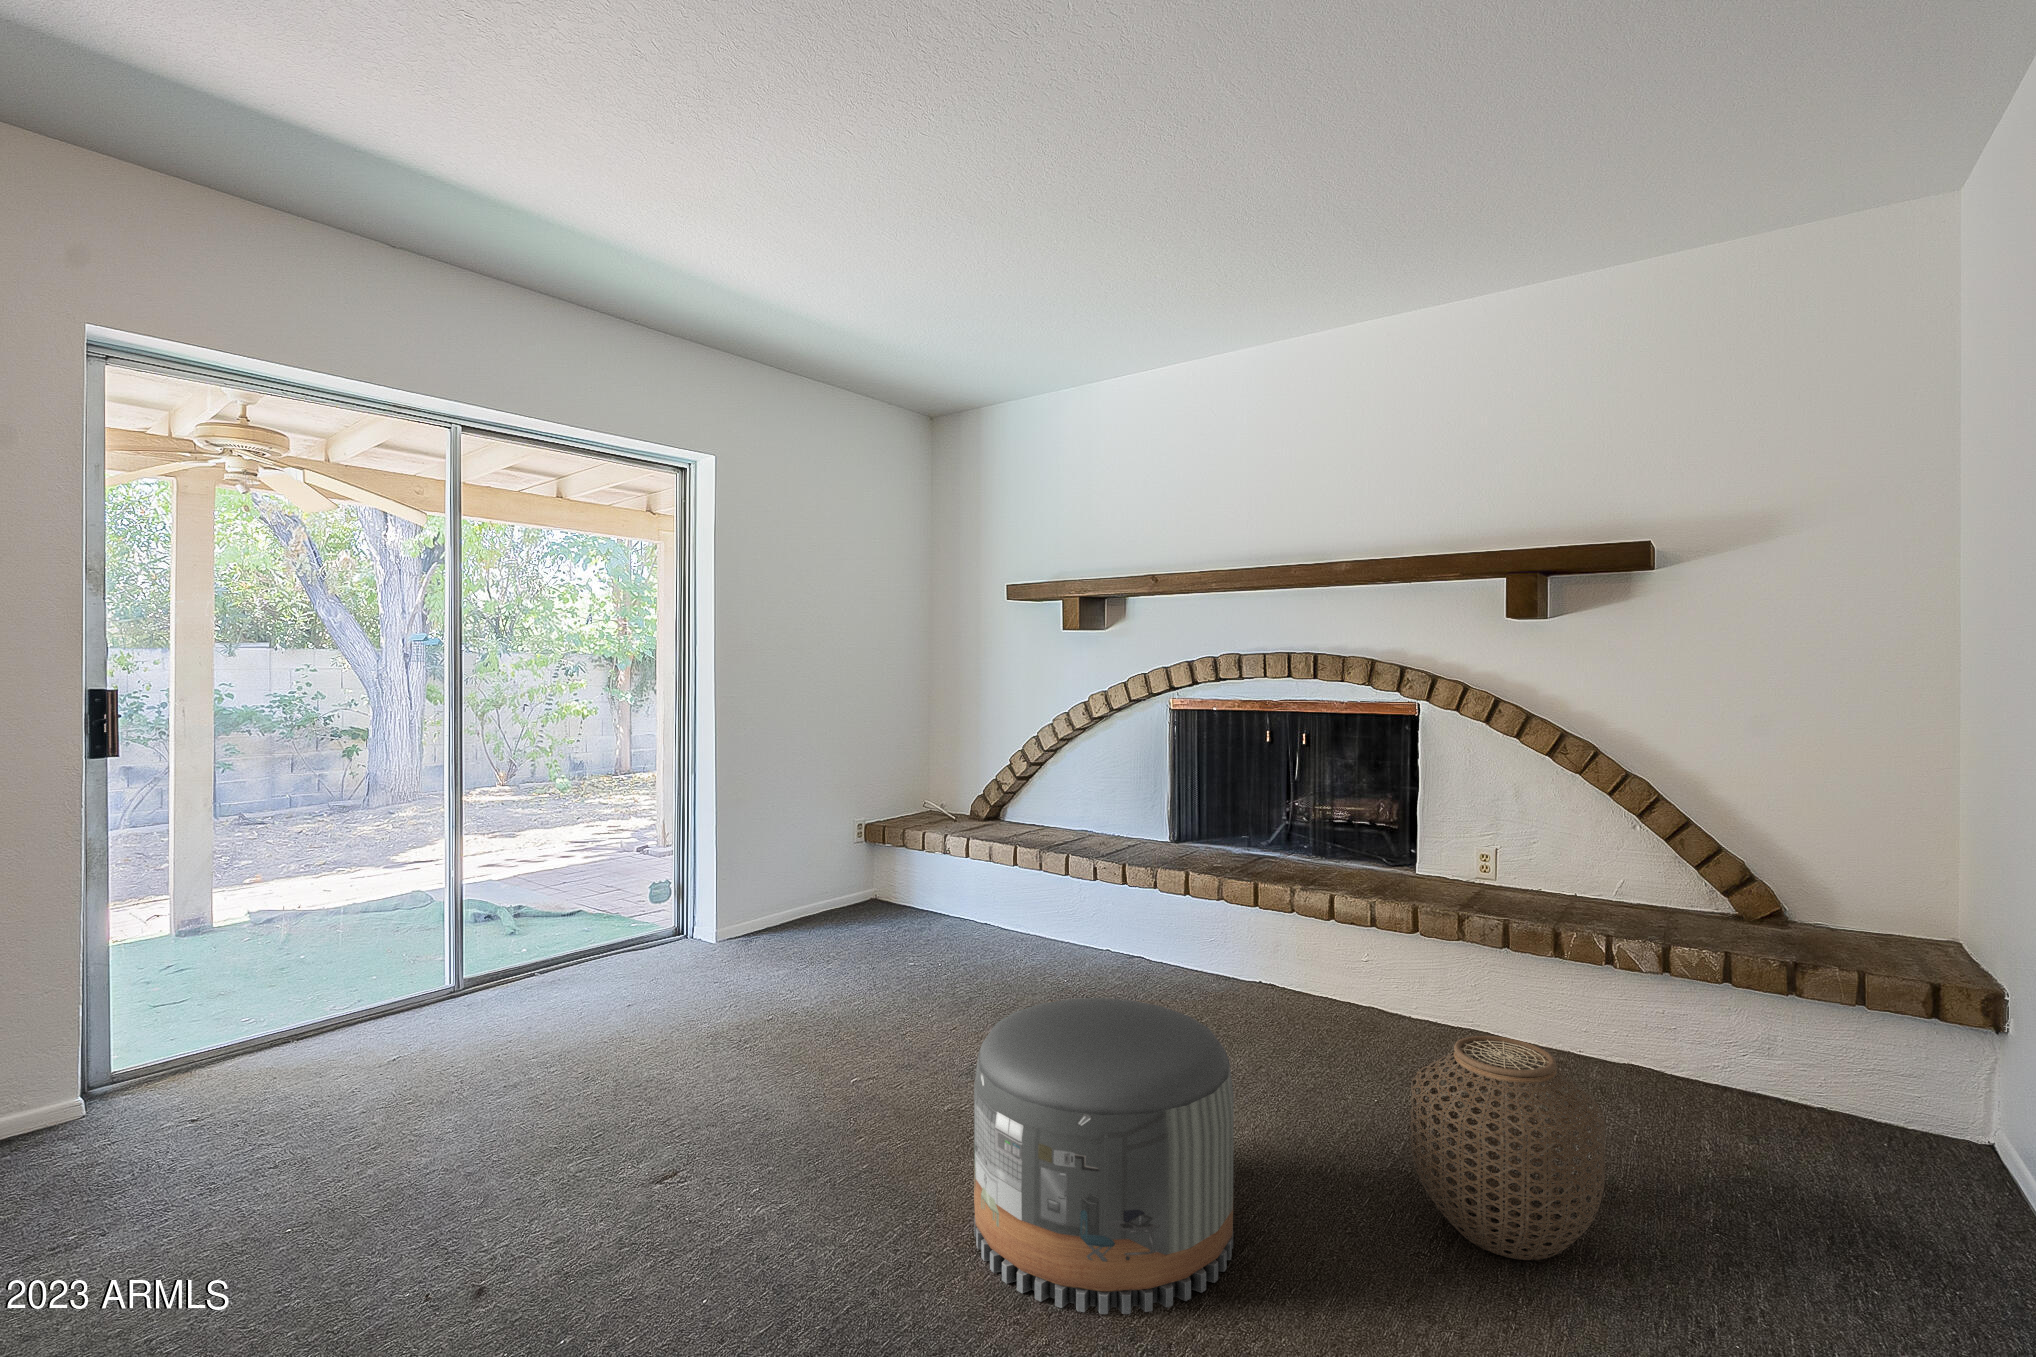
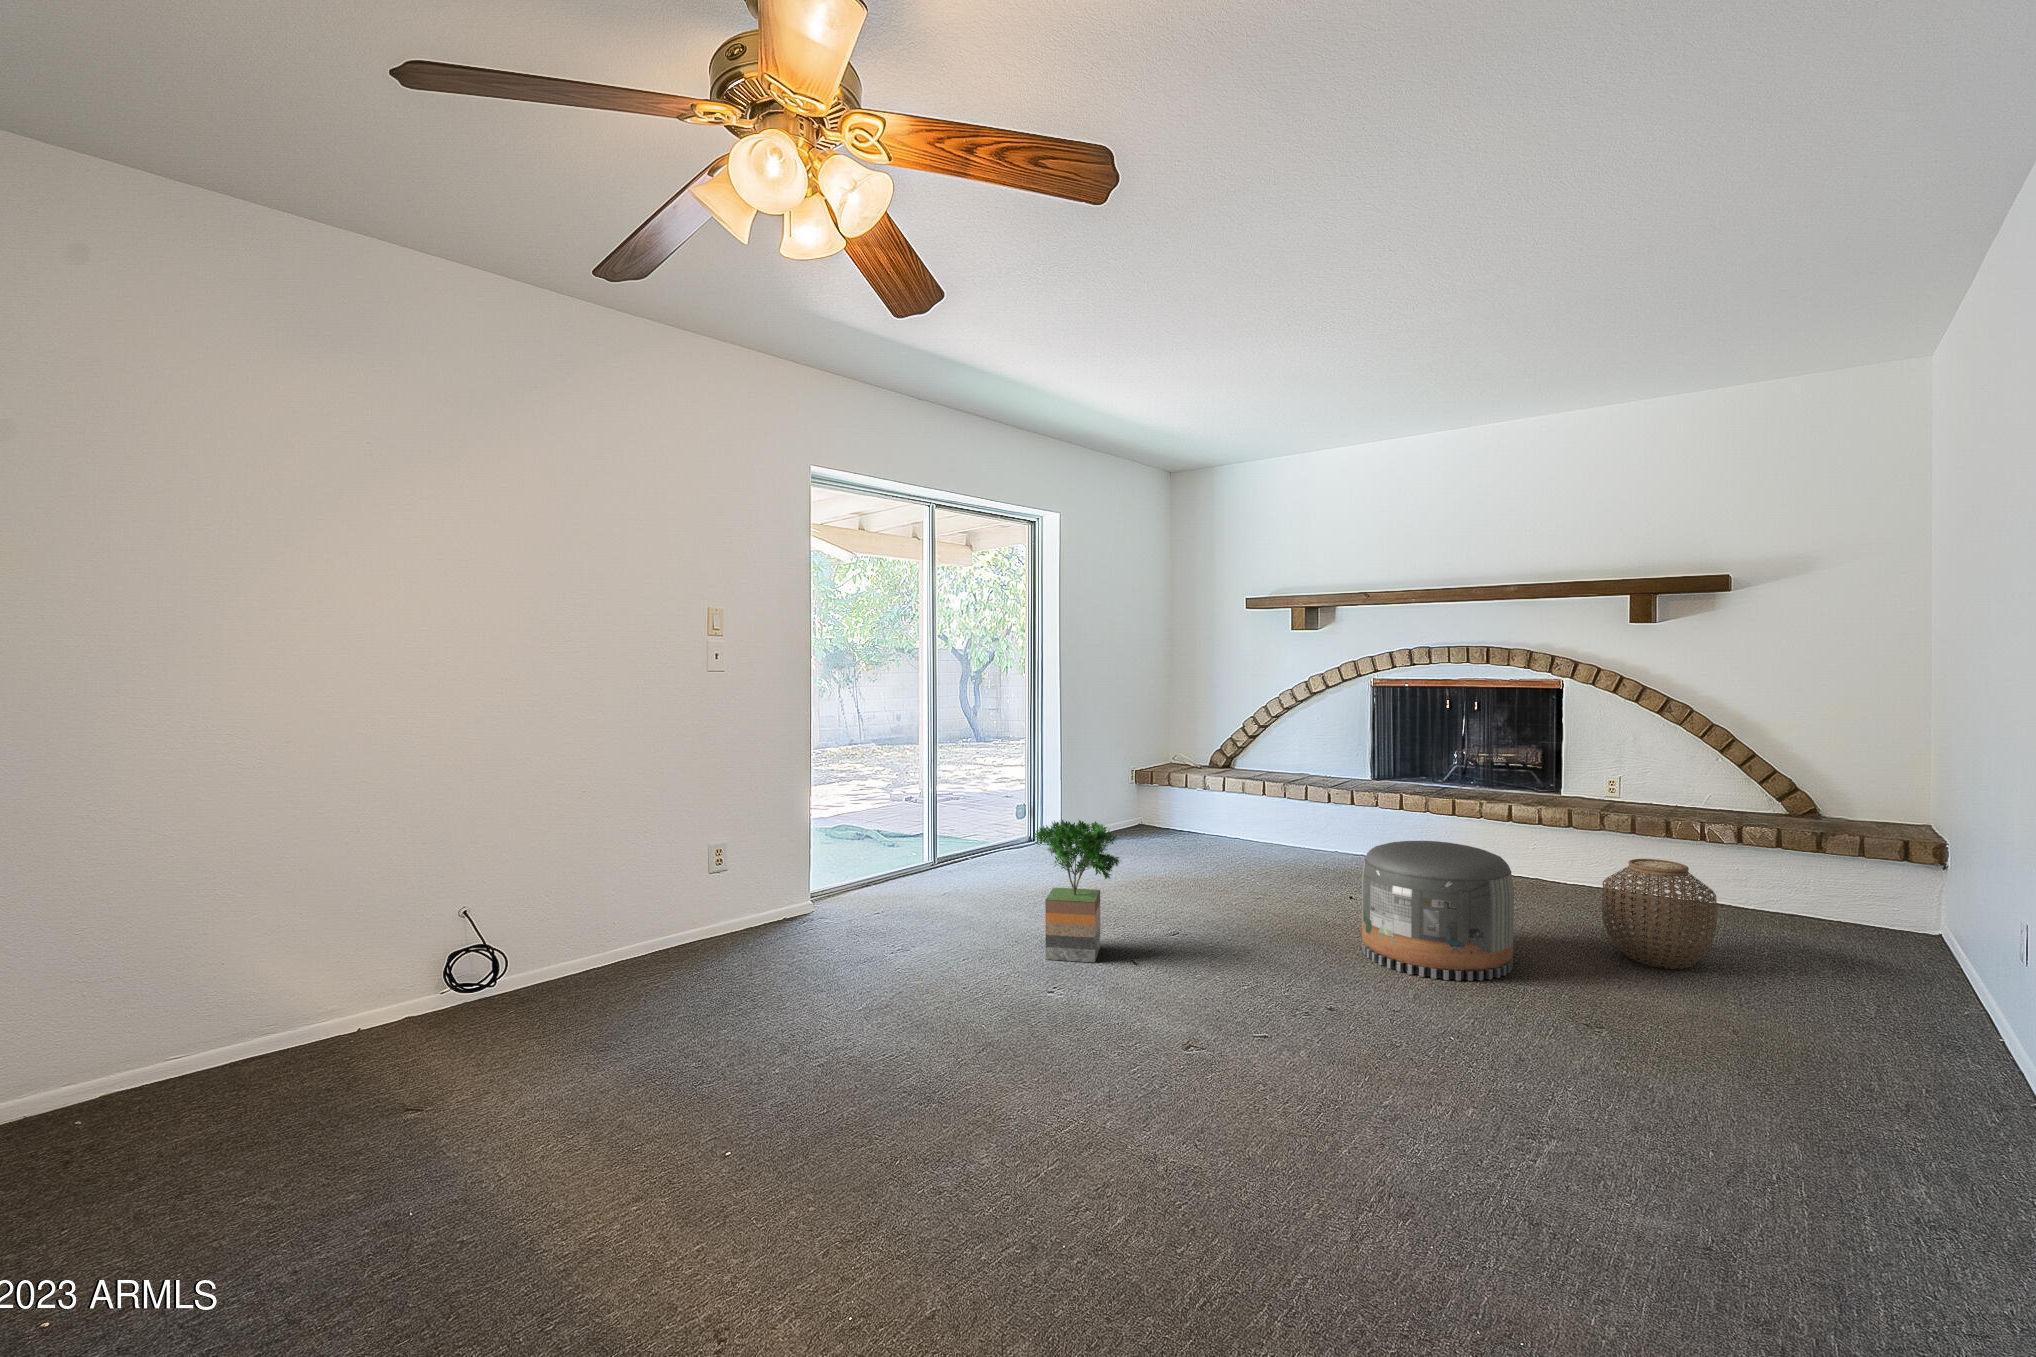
potted tree: none [331,969,531,1264] -> present [1034,820,1121,962]

